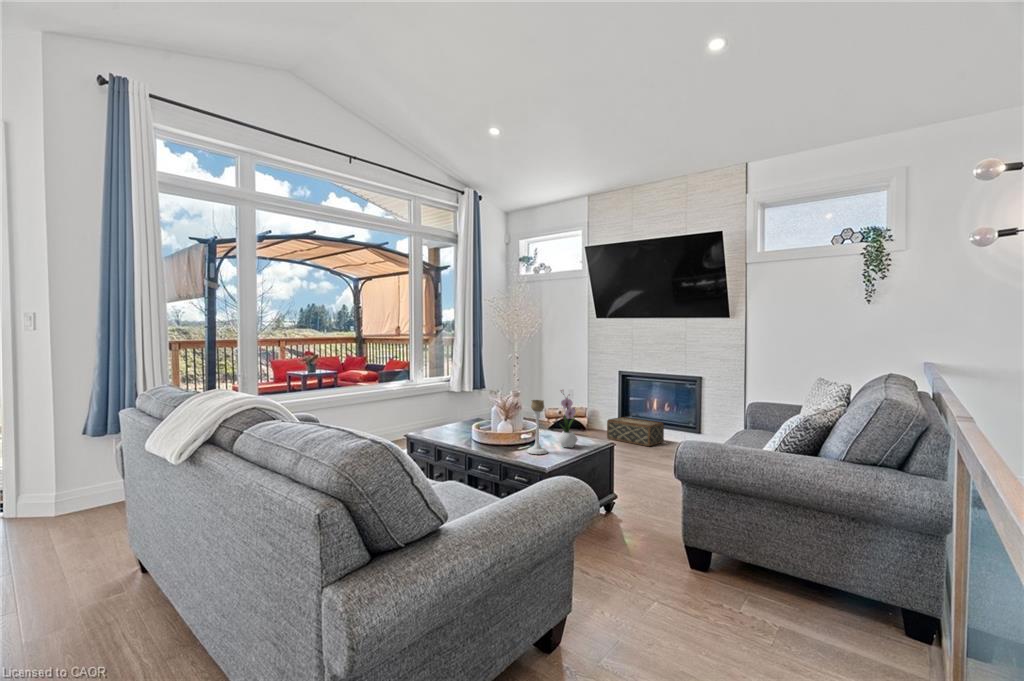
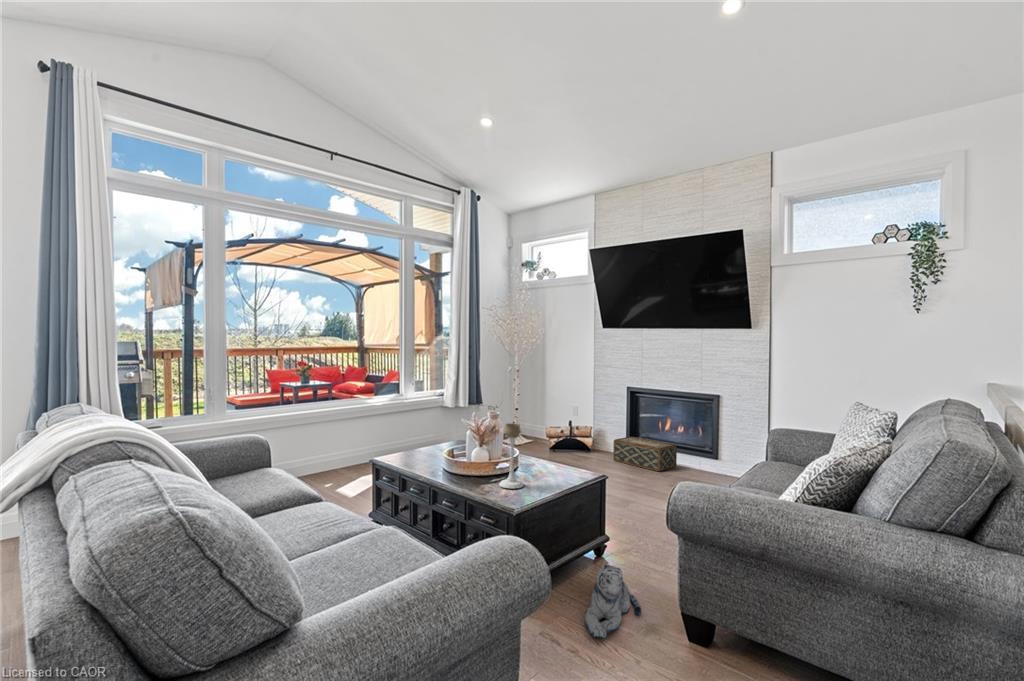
flower arrangement: present [558,390,578,448] -> none [538,411,562,480]
plush toy: none [605,511,650,568] -> present [585,564,641,638]

